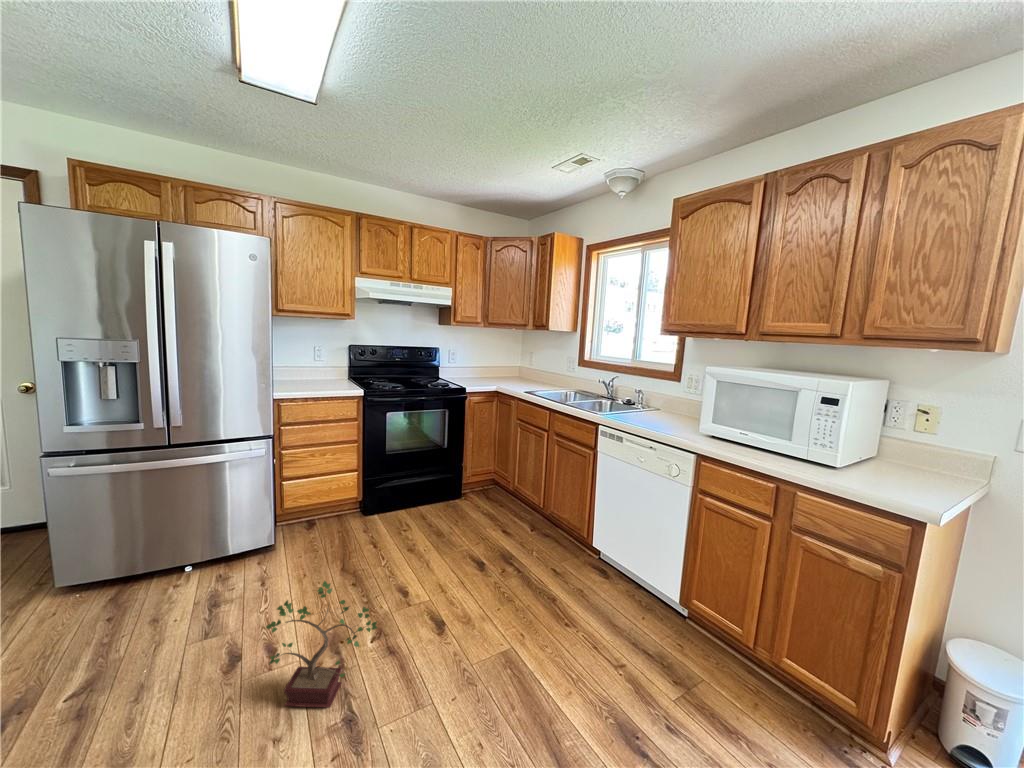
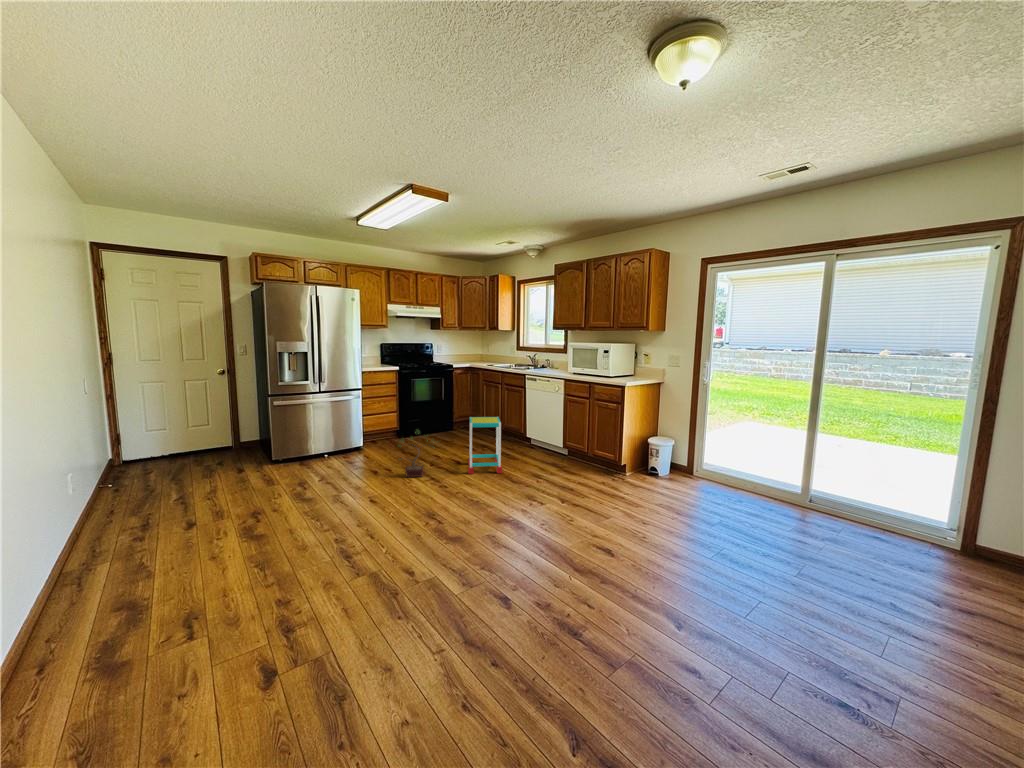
side table: none [450,536,542,708] -> present [468,417,502,474]

